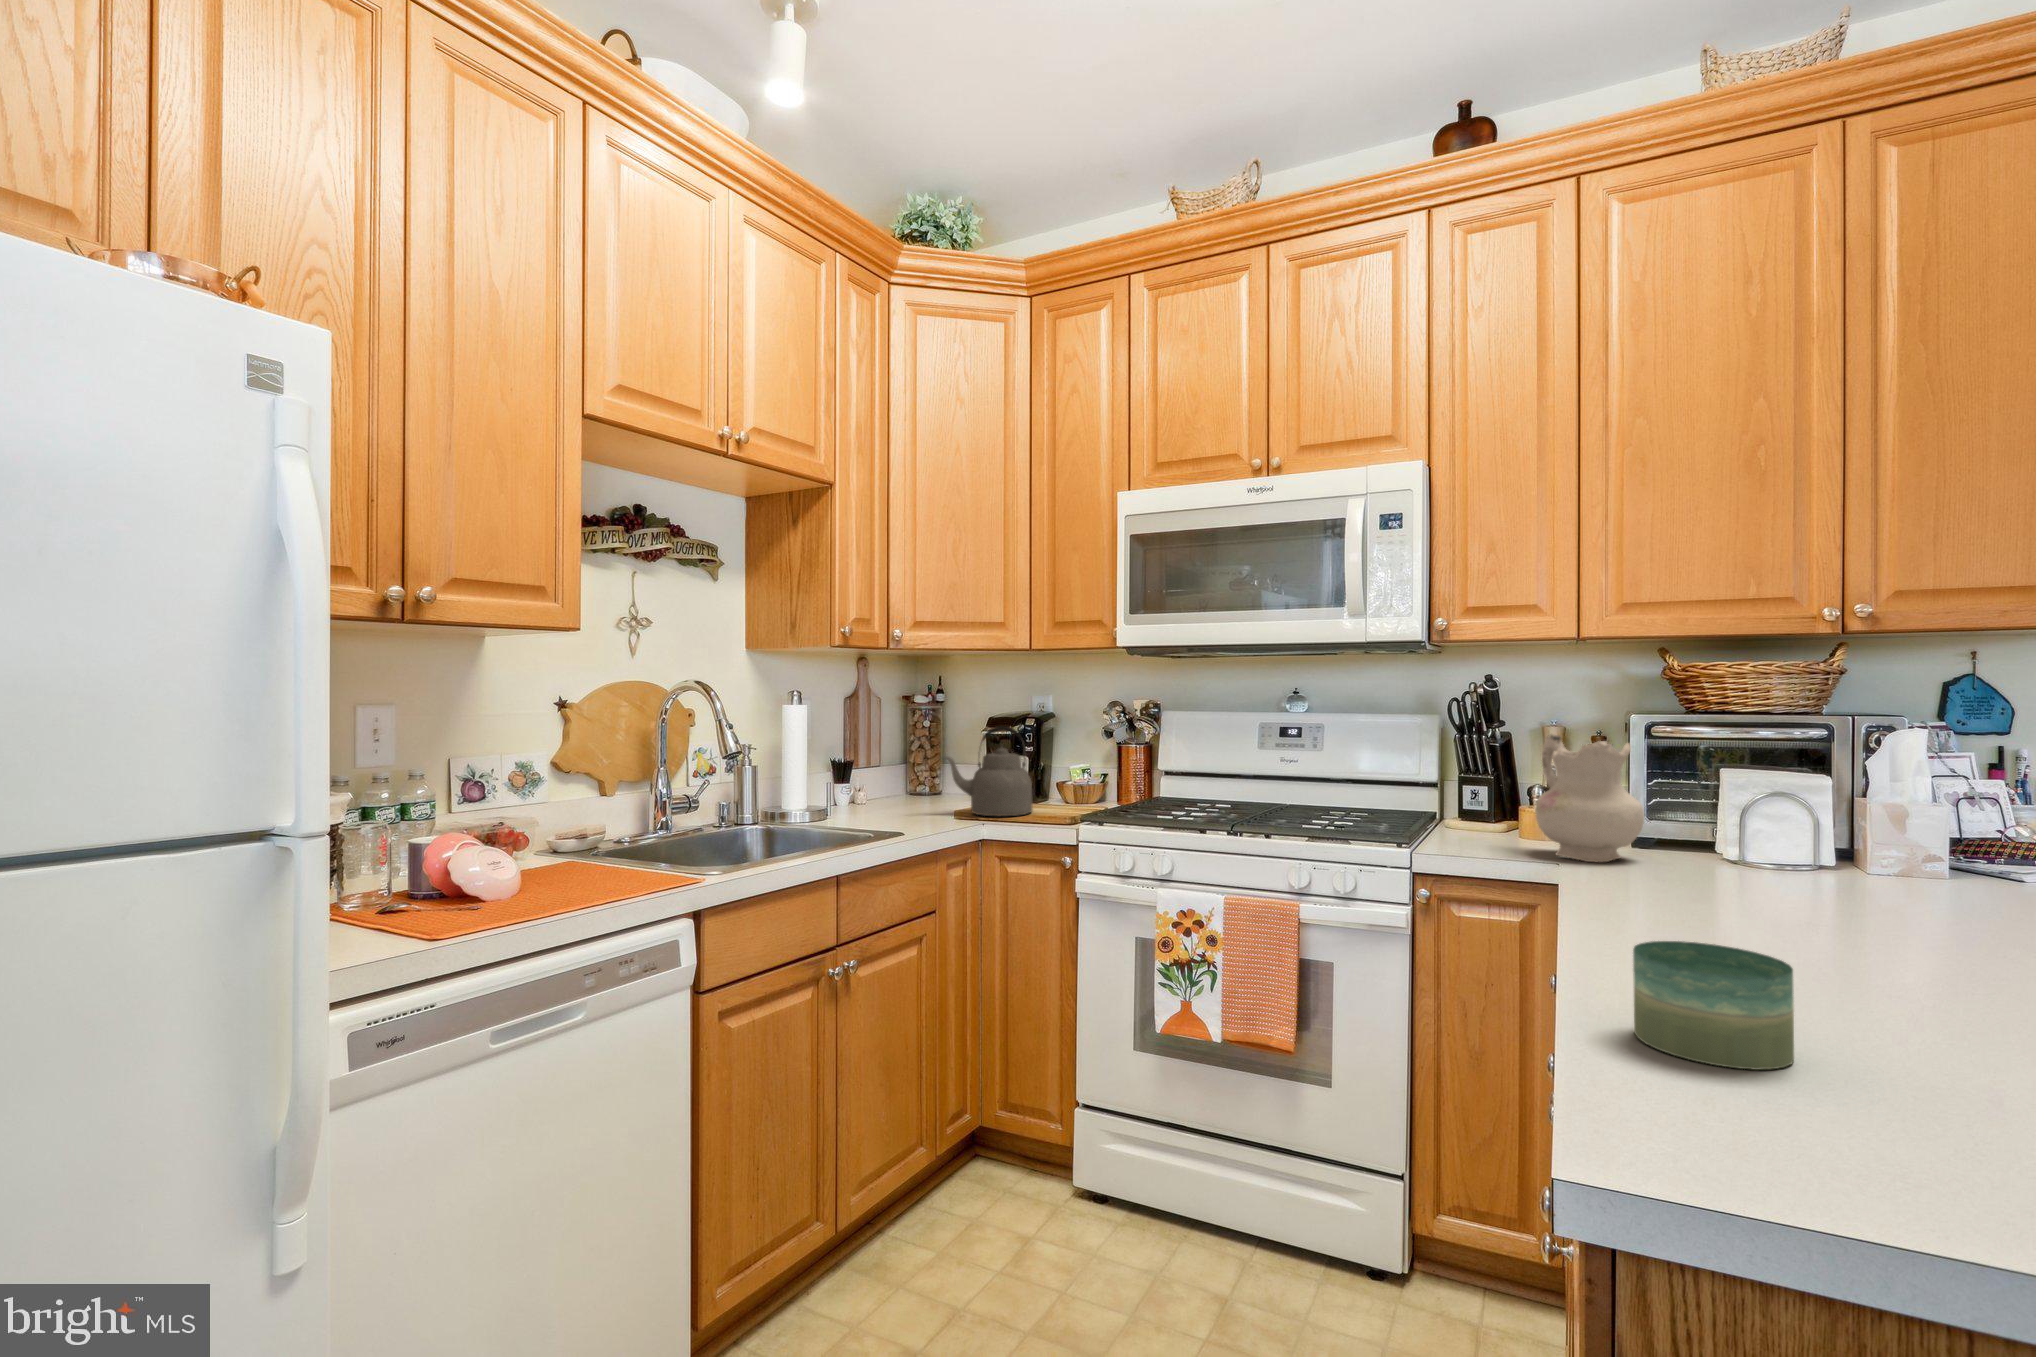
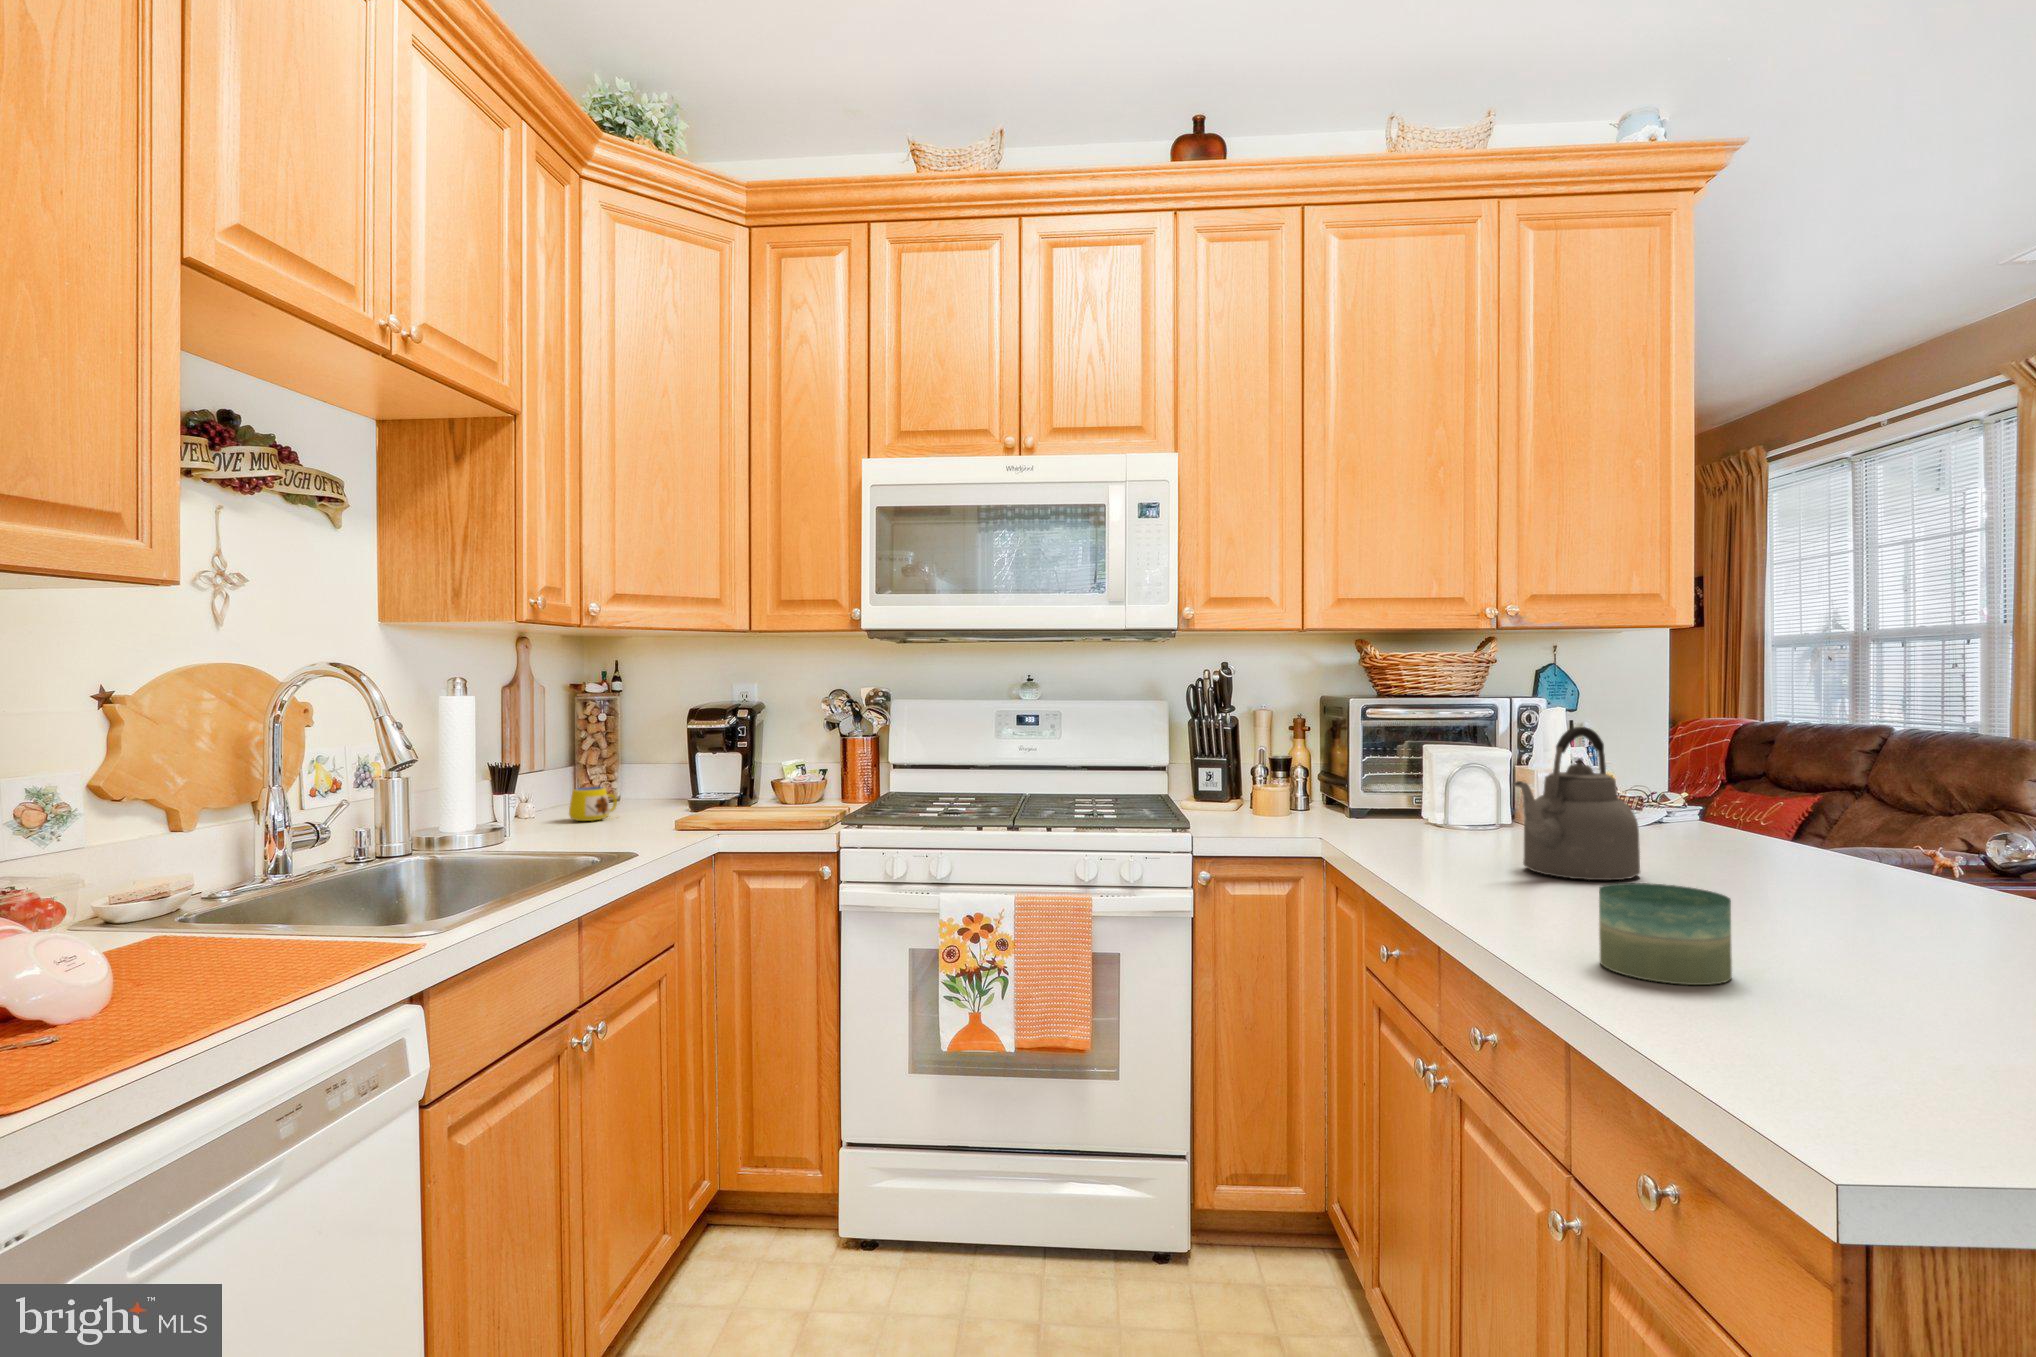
kettle: present [941,726,1033,816] -> present [1513,727,1640,880]
ceramic pitcher: present [1535,734,1644,862] -> none [1285,716,1375,830]
mug: none [891,778,930,805] -> present [569,787,619,821]

